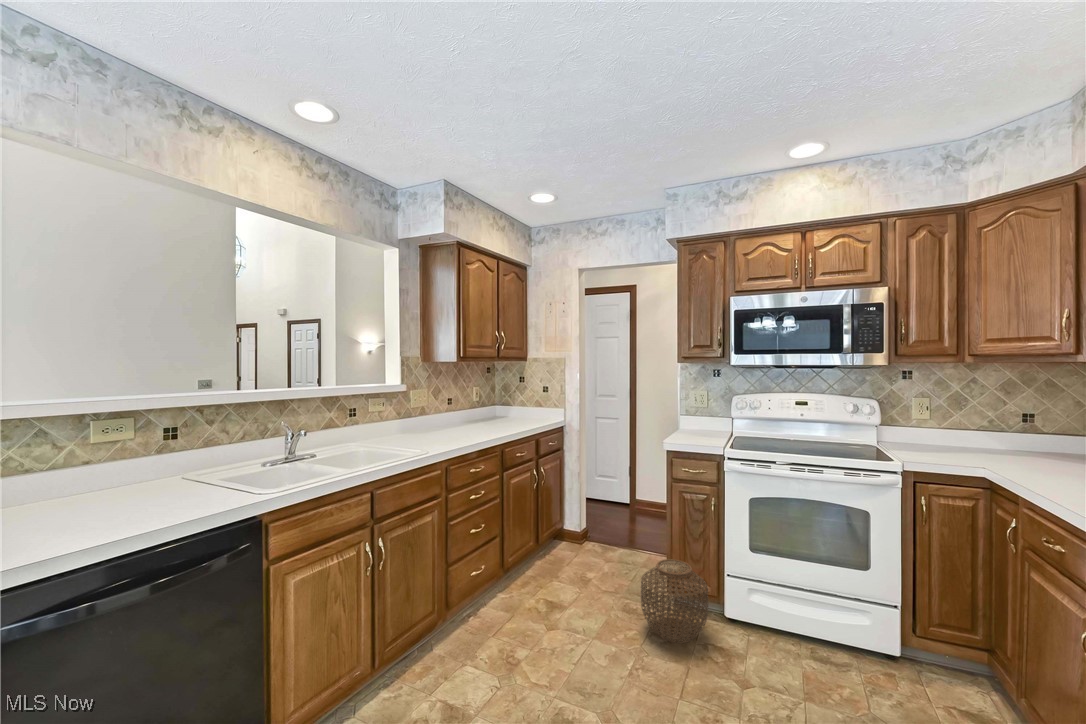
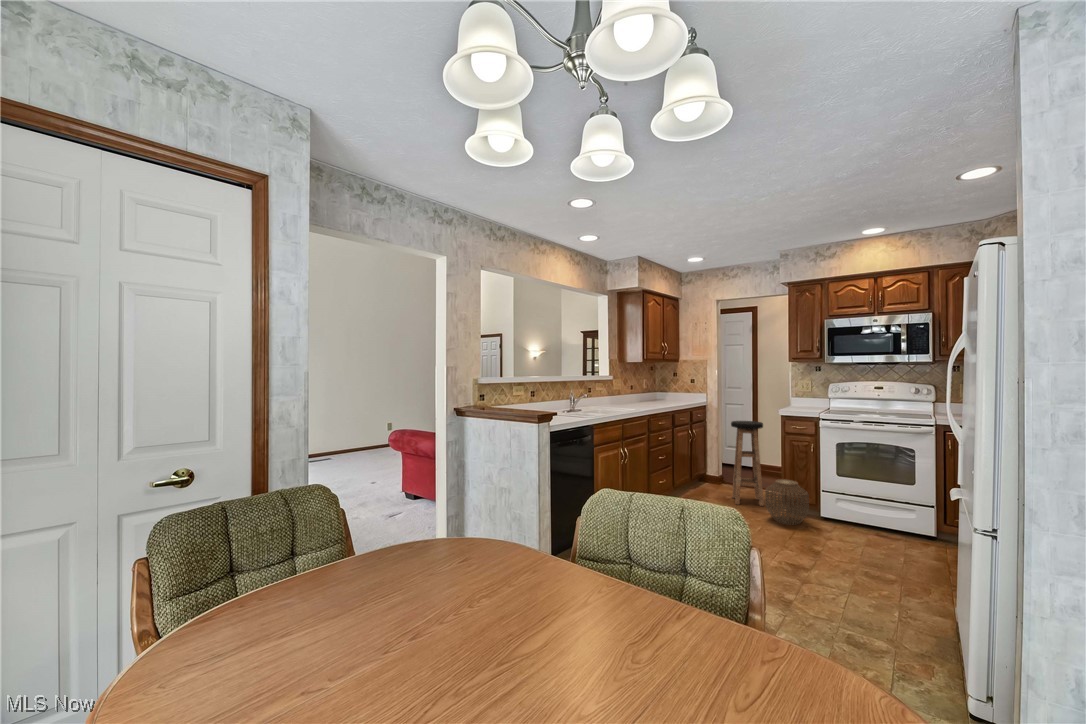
bar stool: none [593,453,640,592] -> present [731,421,764,506]

